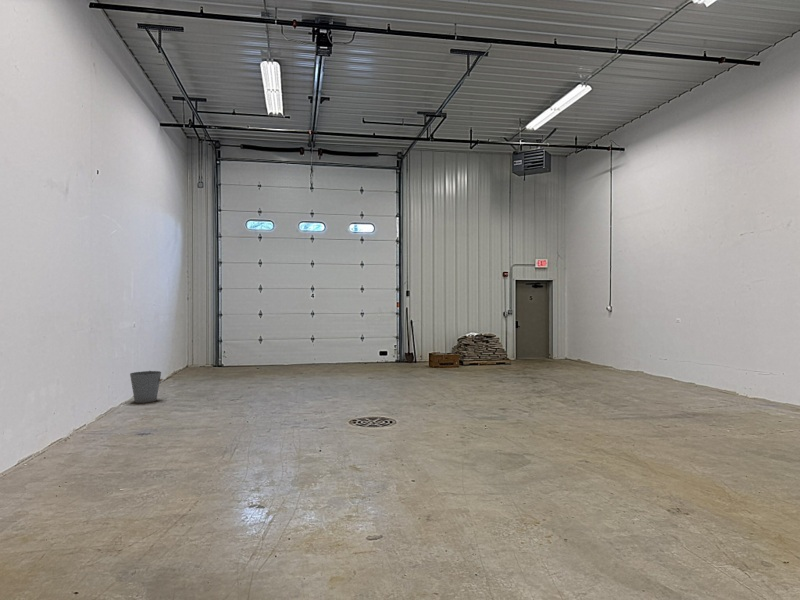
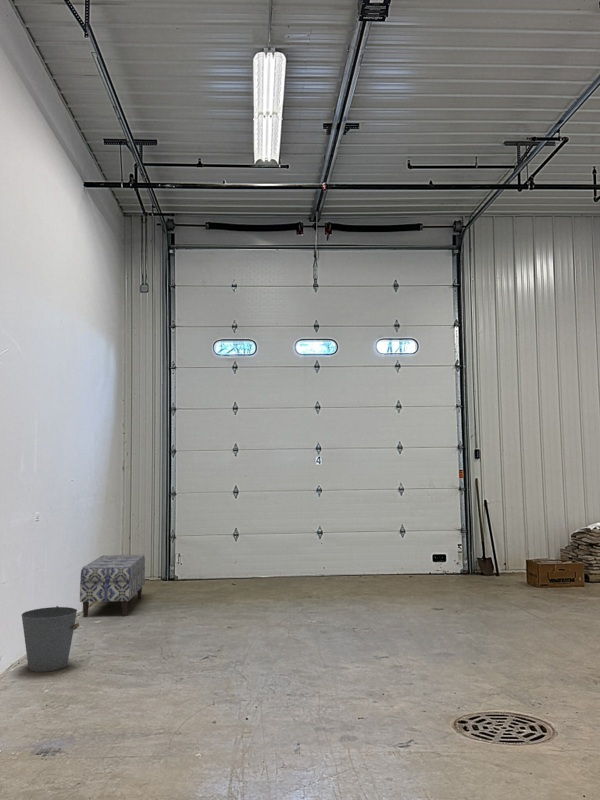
bench: none [162,350,202,383] -> present [80,555,145,617]

